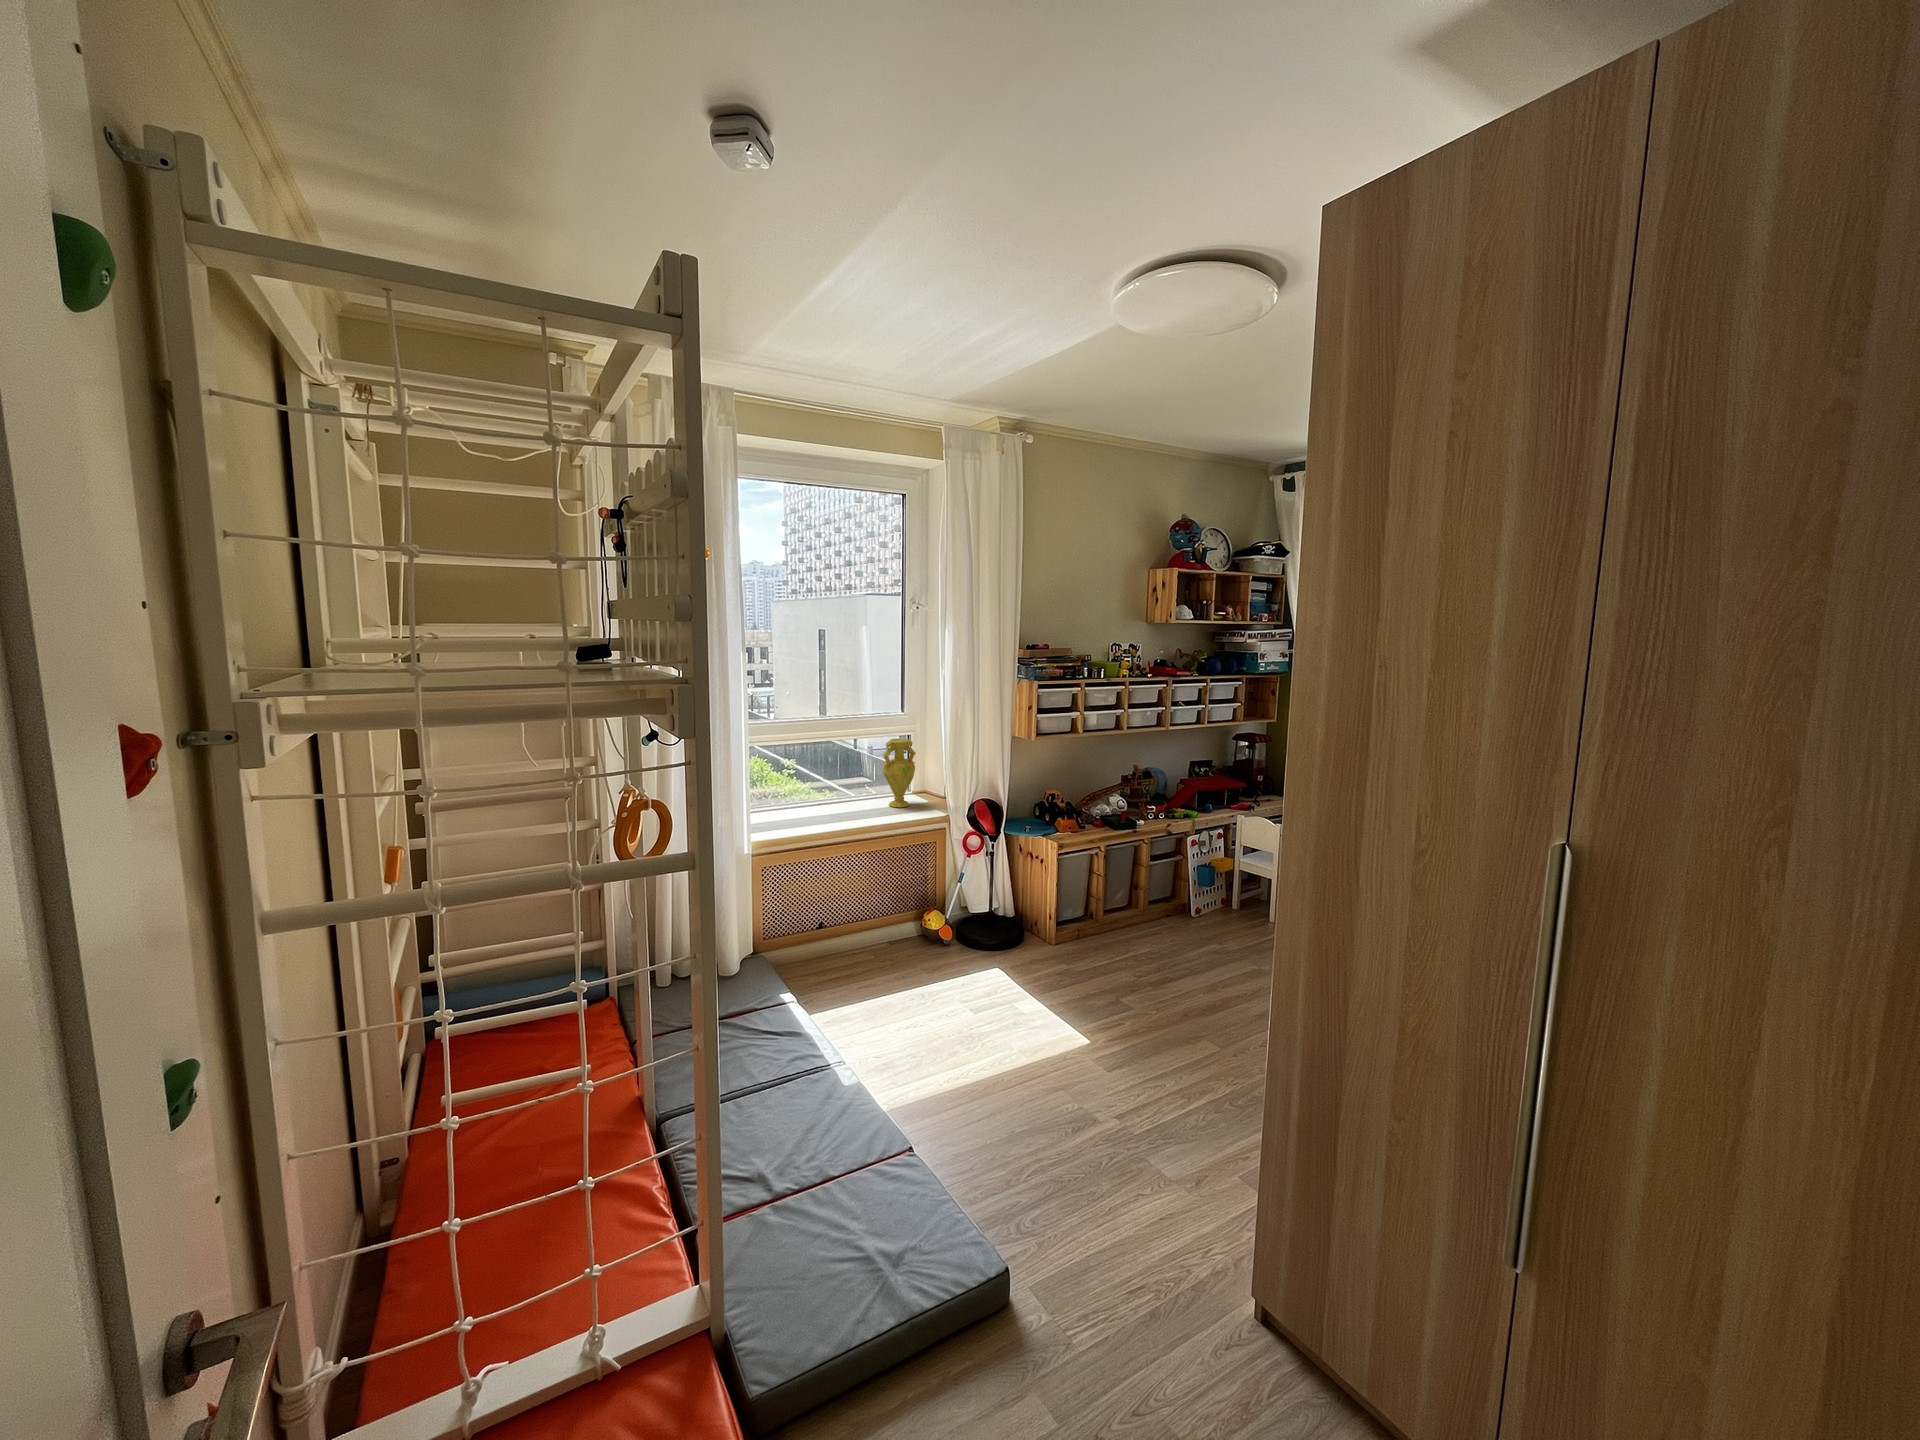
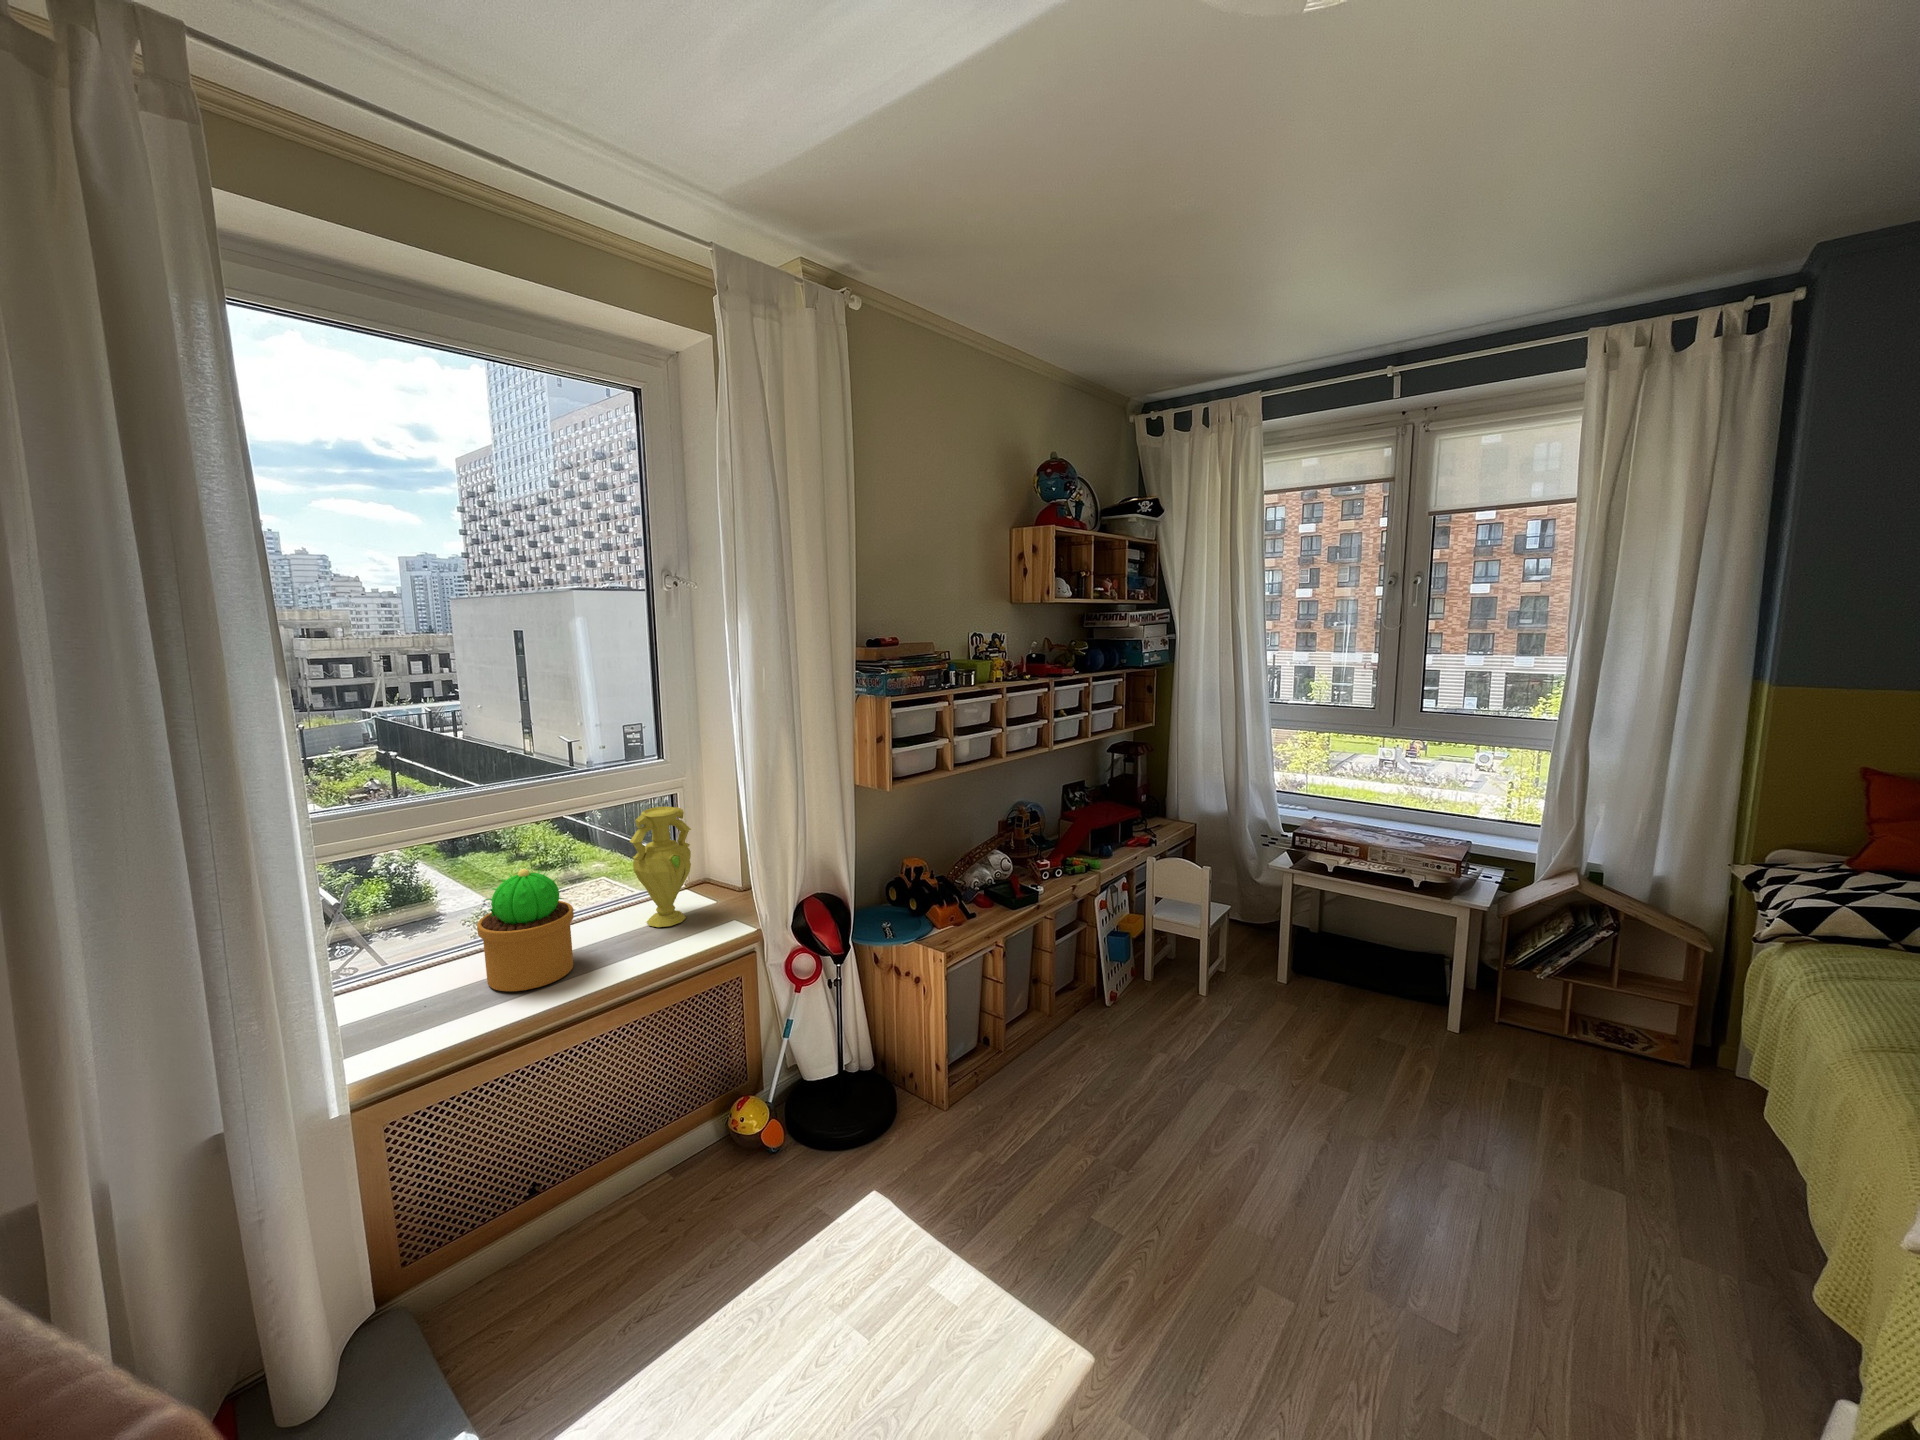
potted cactus: none [806,760,851,822] -> present [477,869,574,991]

